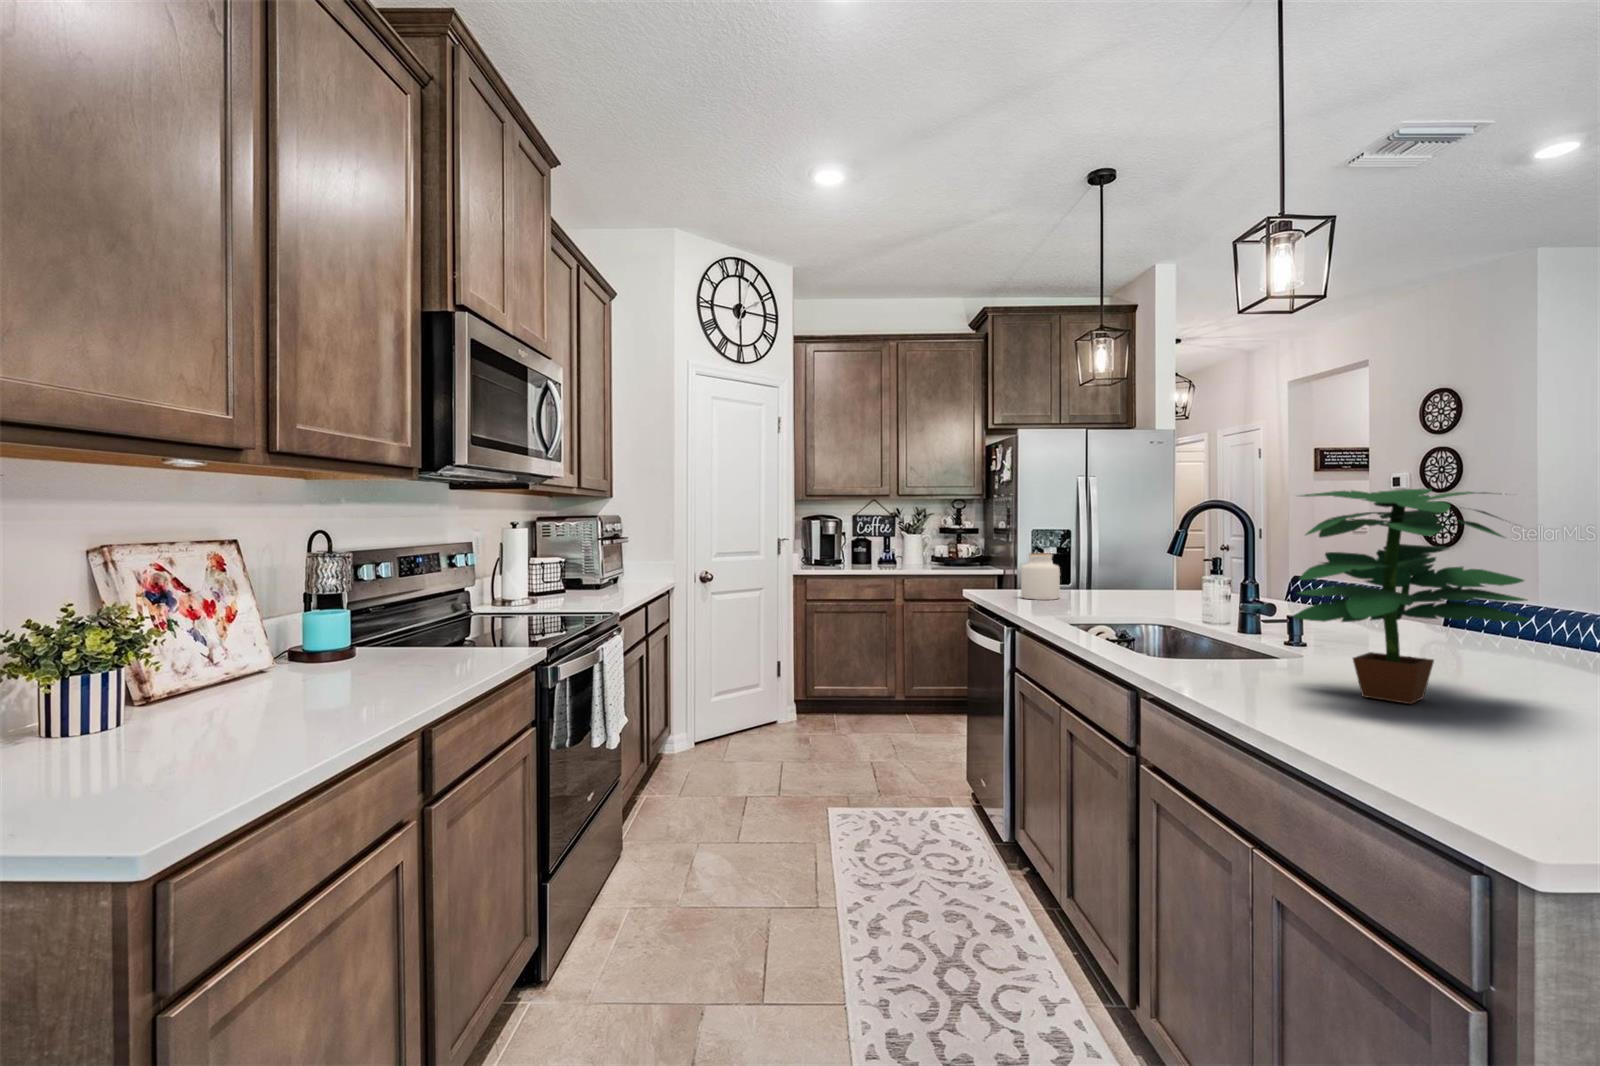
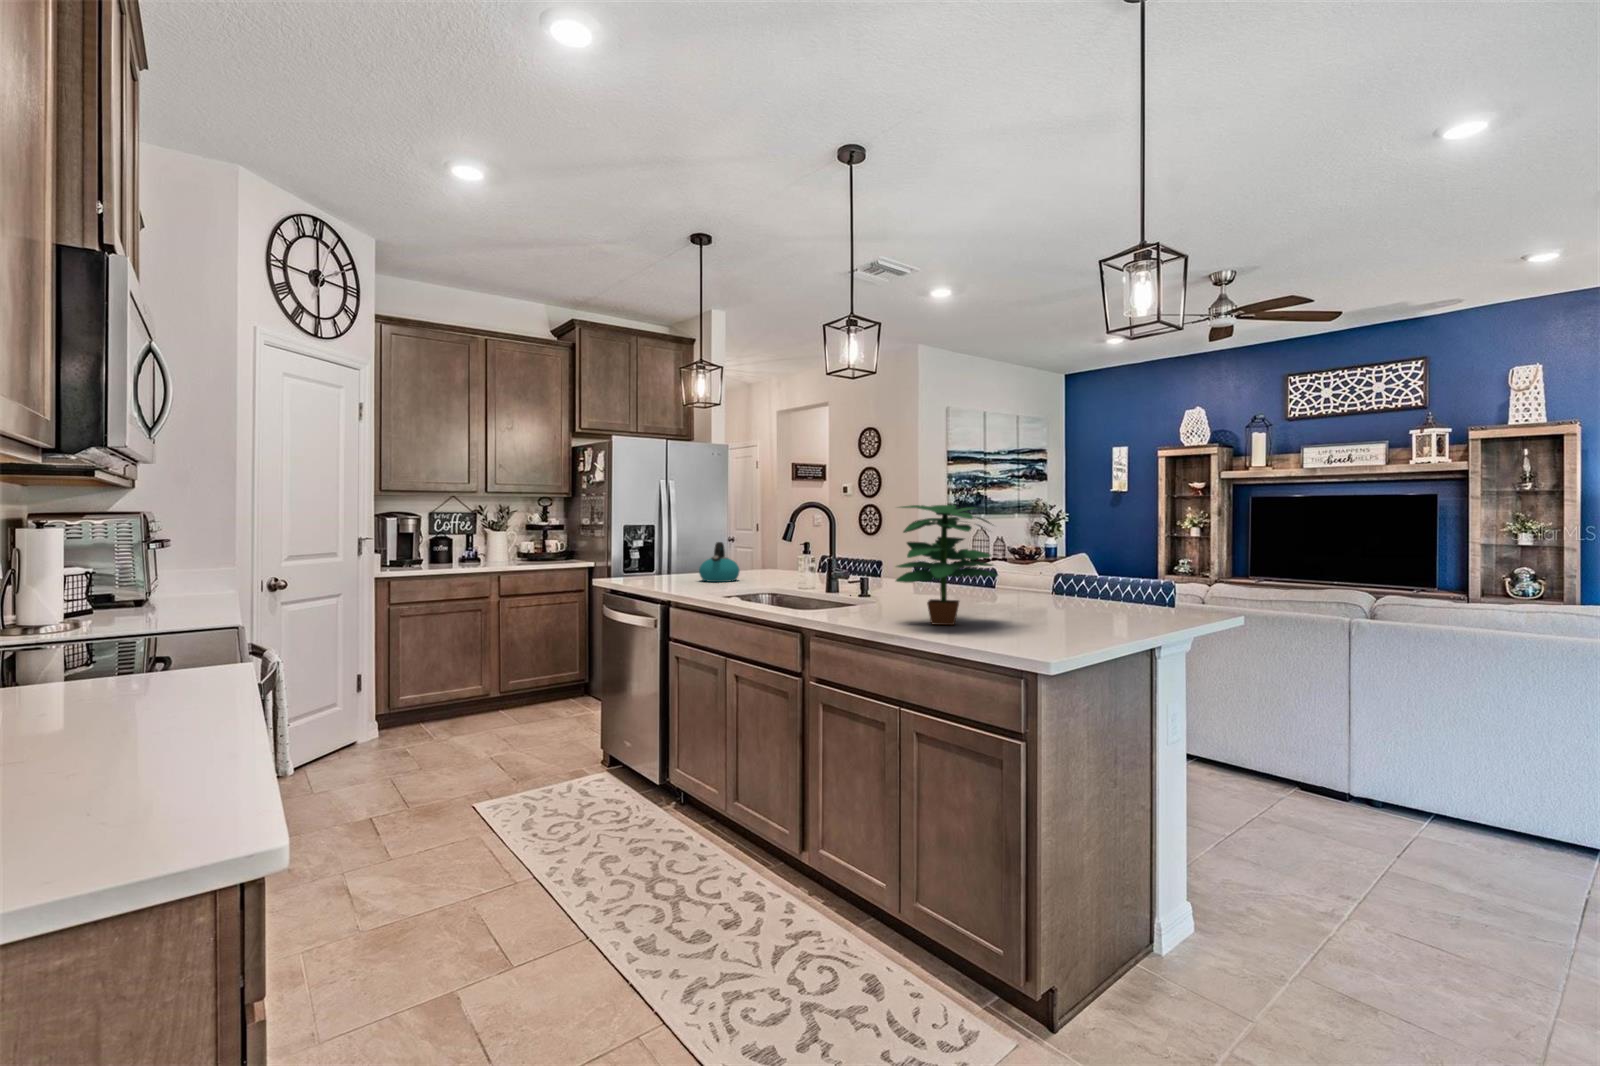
kettle: none [1088,548,1142,598] -> present [699,542,740,582]
jar: present [1021,553,1060,600] -> none [652,547,683,586]

